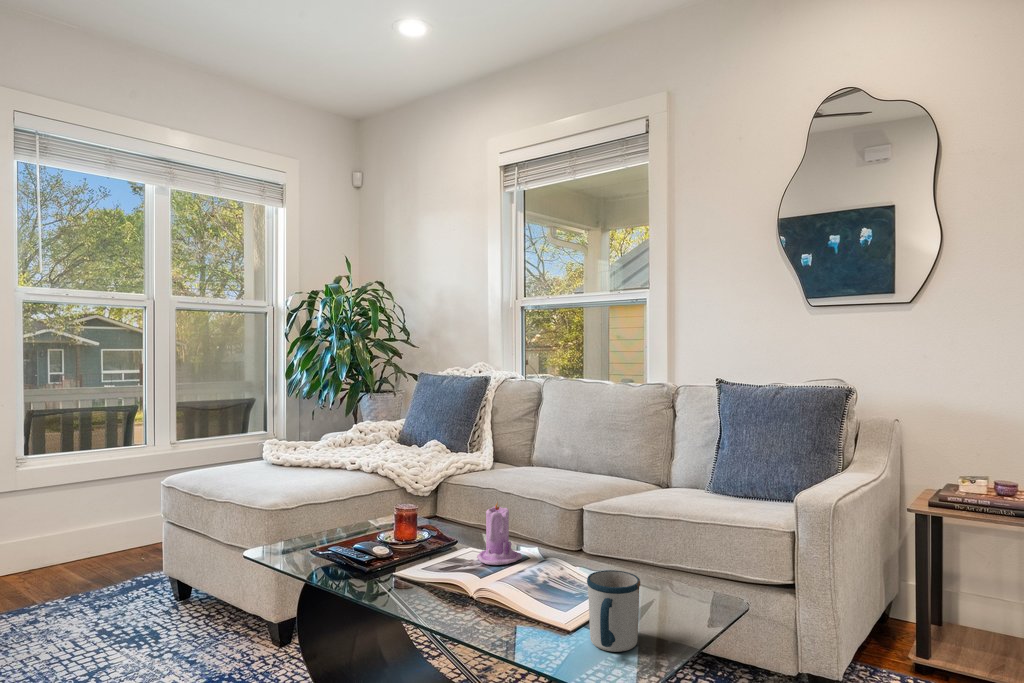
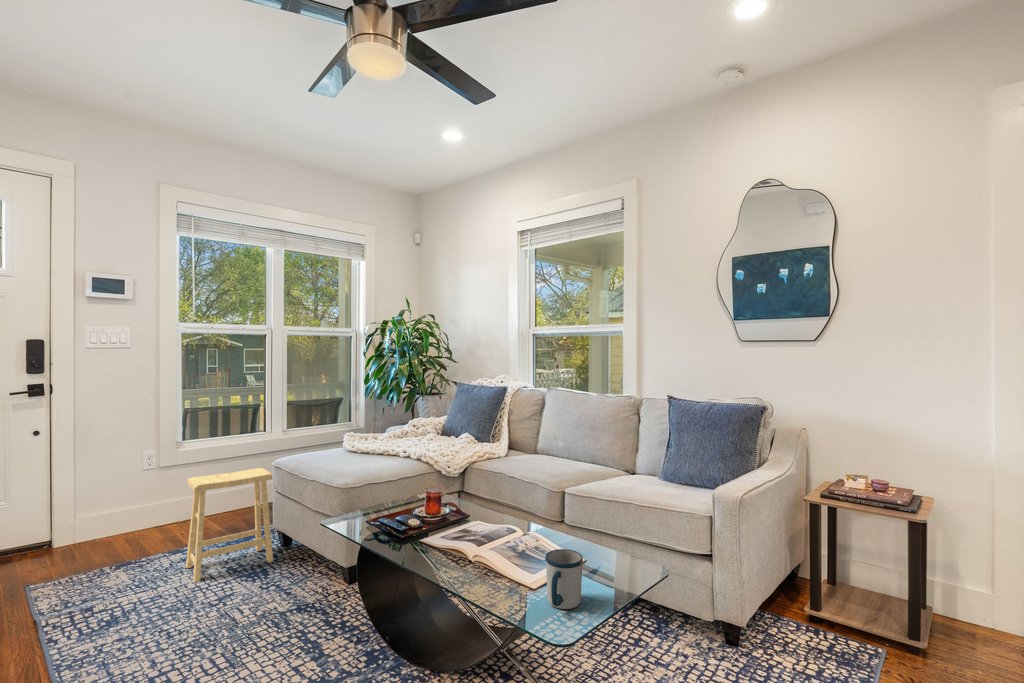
footstool: none [36,489,165,652] -> present [186,468,273,582]
candle: present [477,502,522,565] -> none [481,490,513,536]

